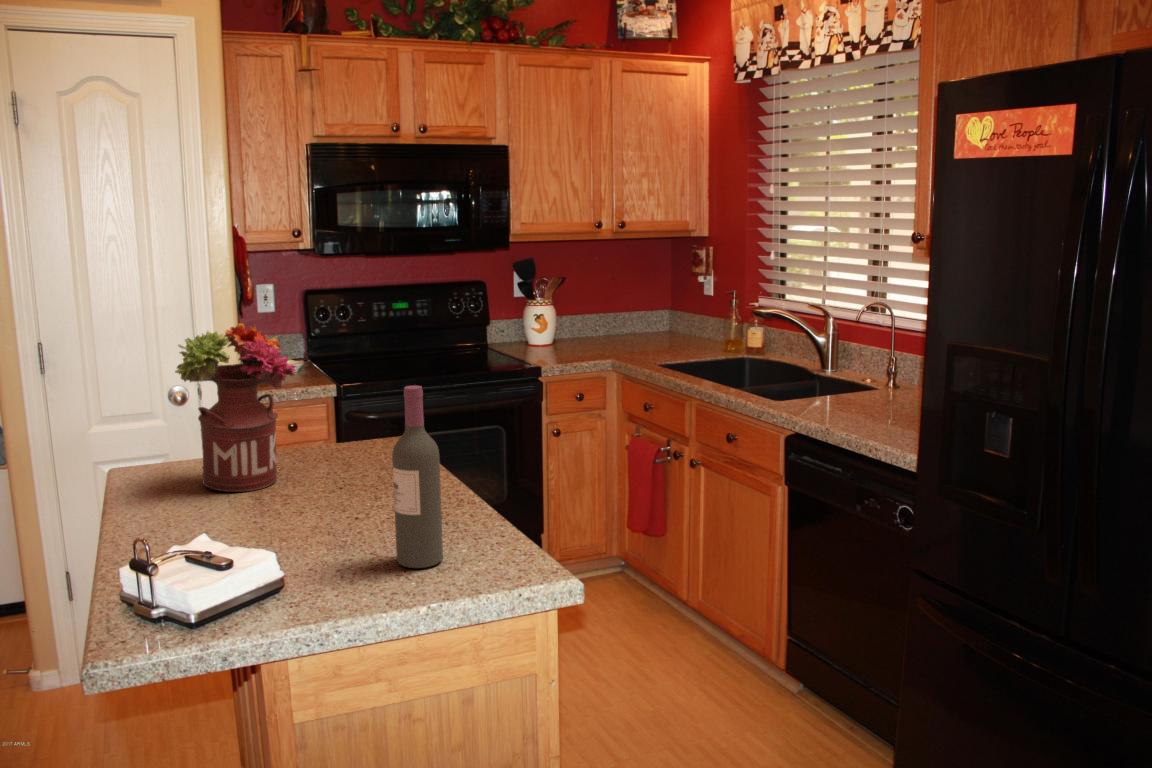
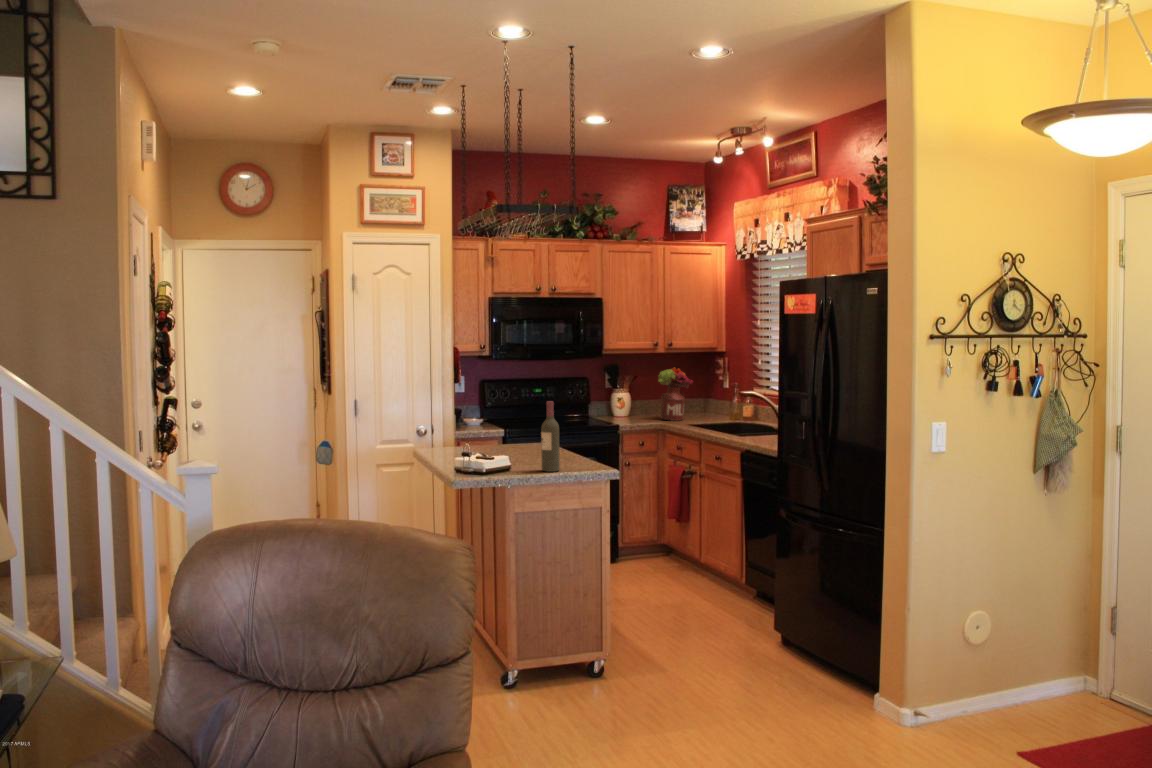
flower arrangement: present [175,323,296,492] -> present [658,368,692,421]

